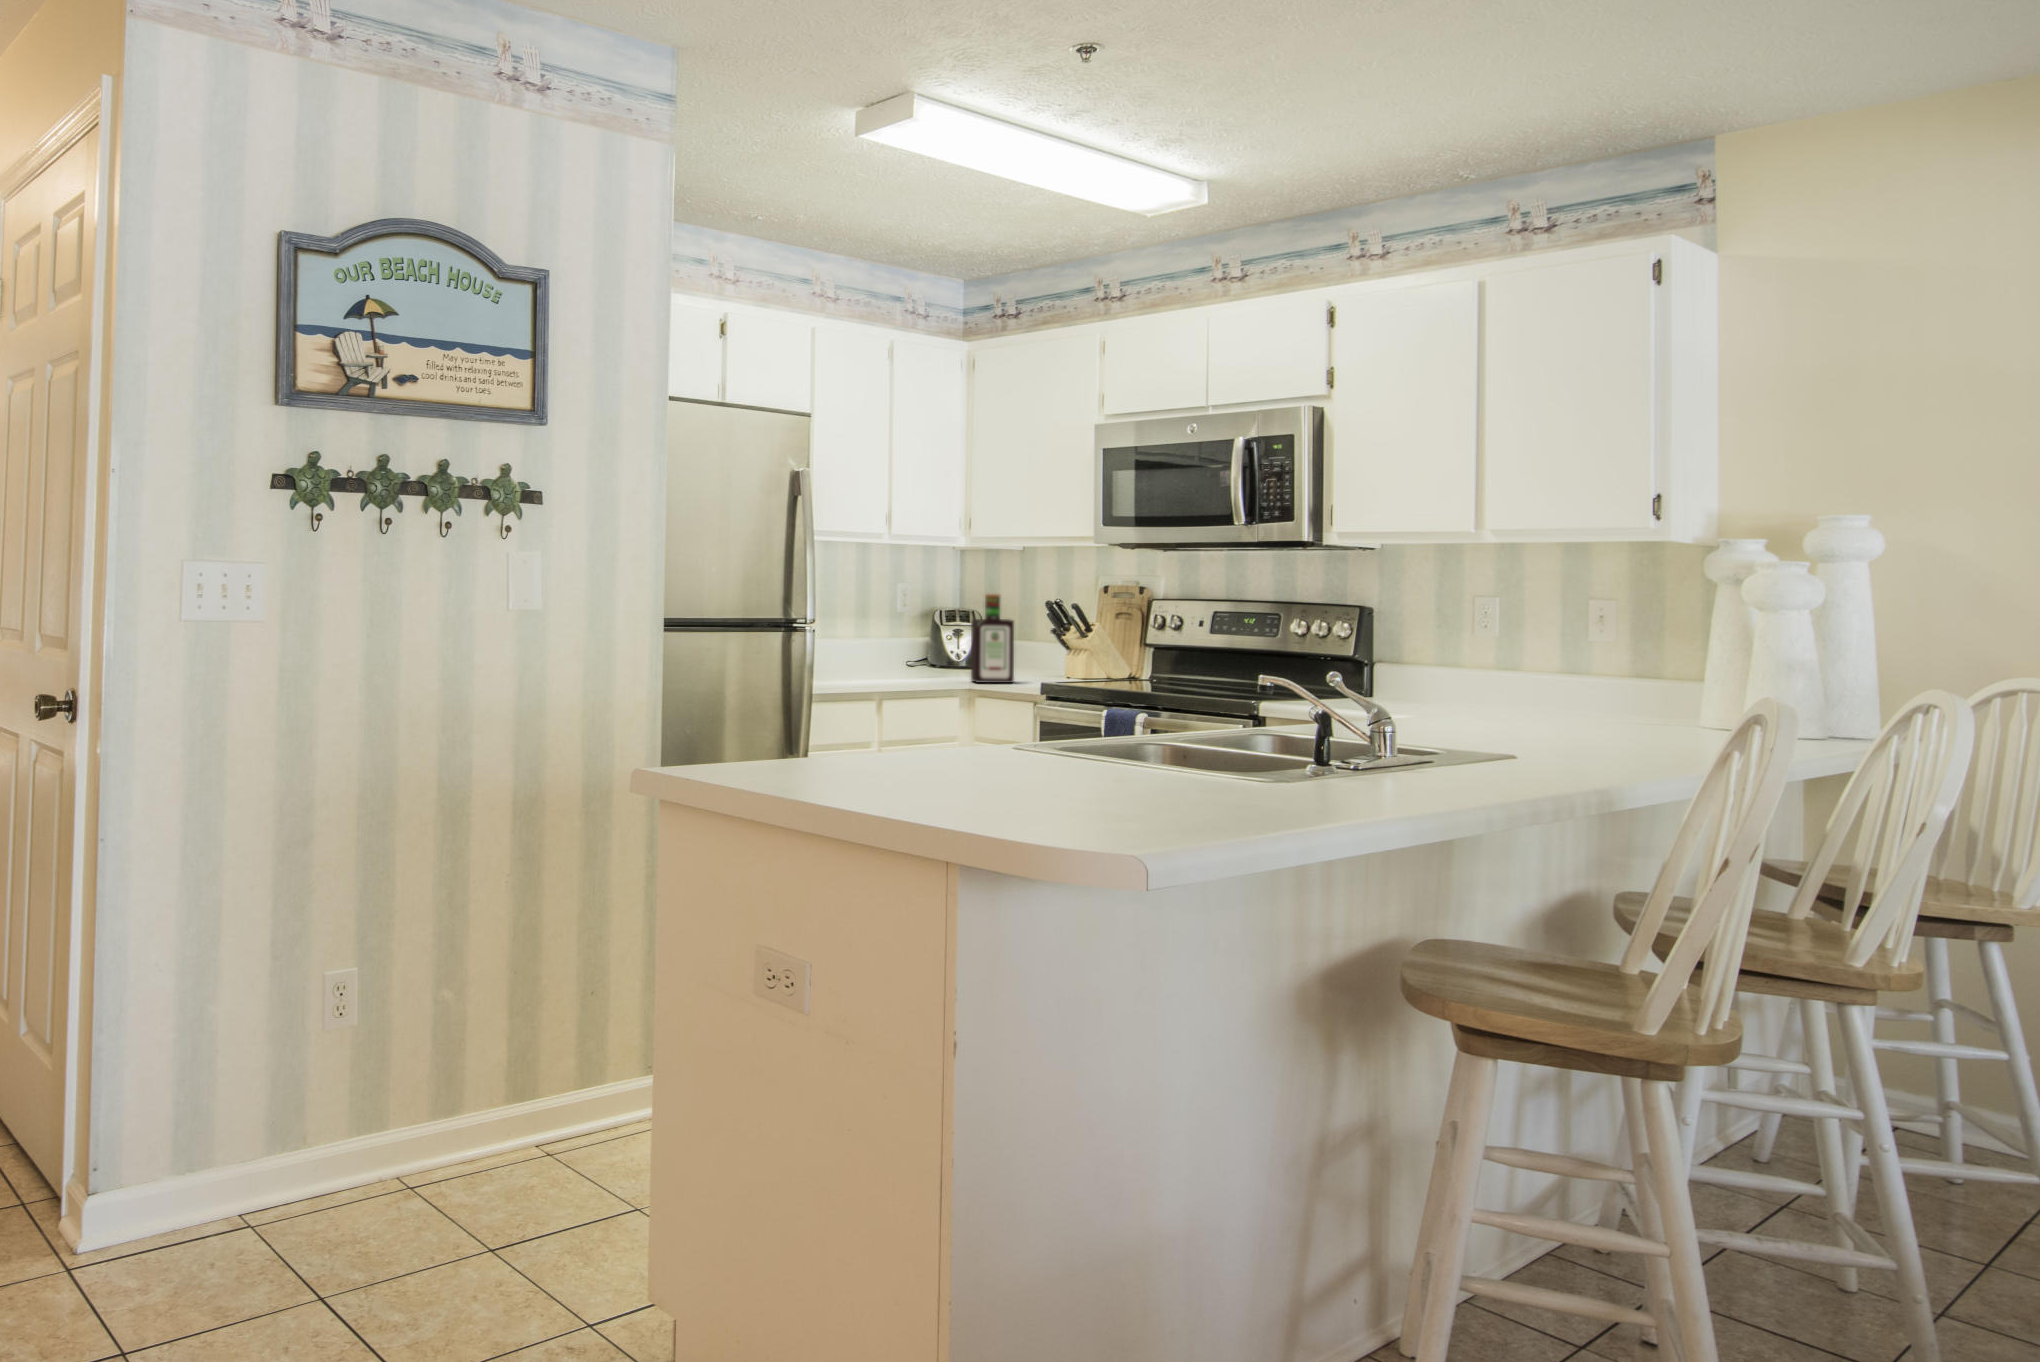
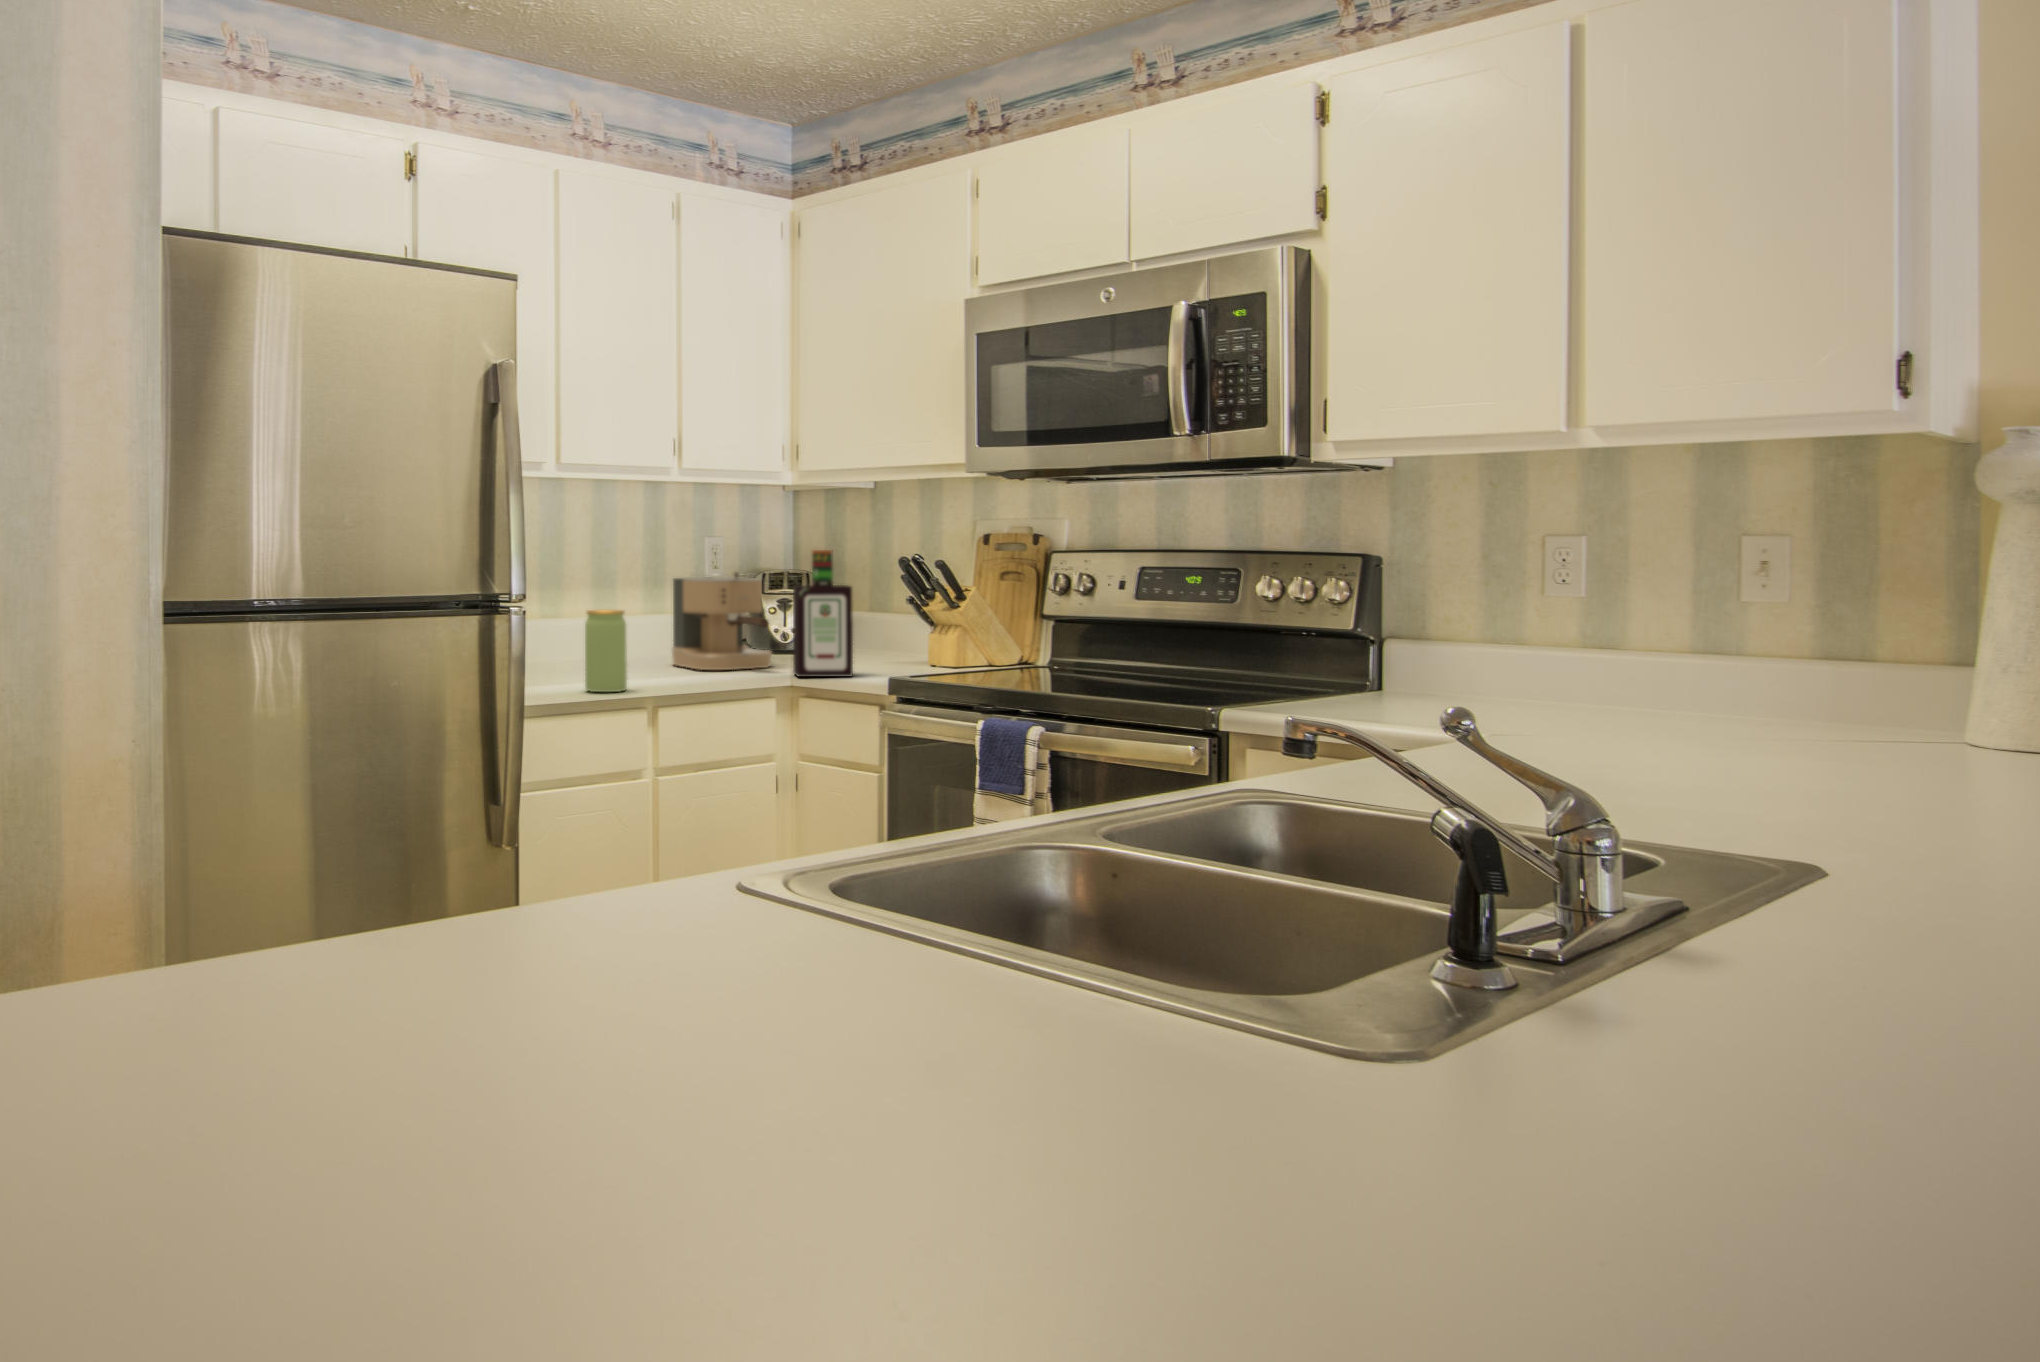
coffee maker: none [878,608,953,678] -> present [671,573,772,670]
jar: none [832,632,861,689] -> present [585,610,627,692]

